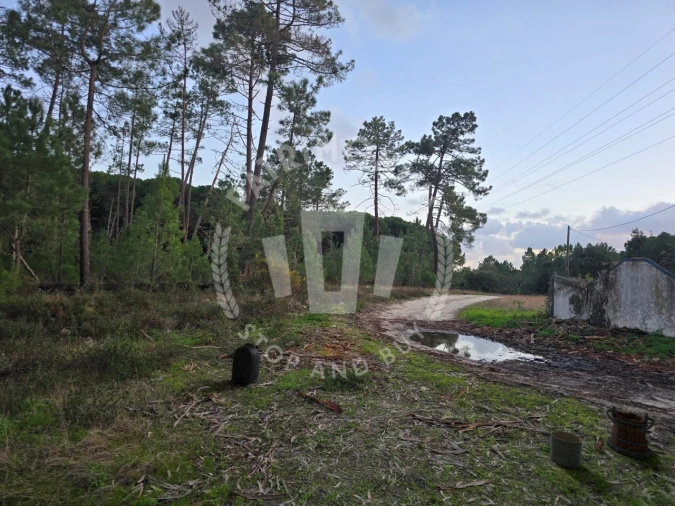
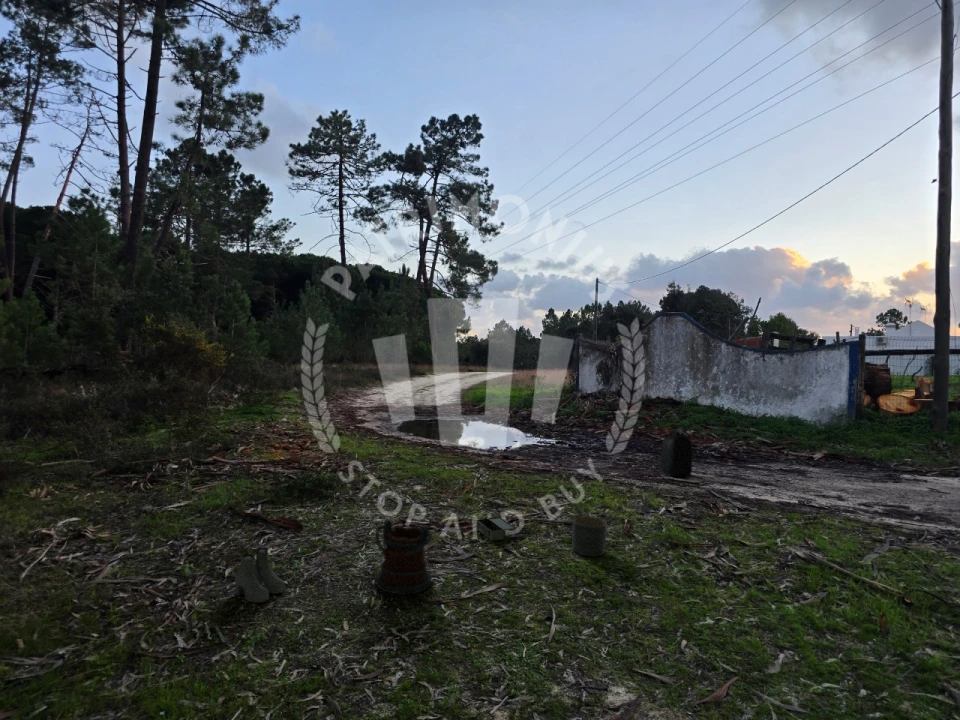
backpack: present [231,343,259,384] -> present [660,432,693,476]
bucket: present [606,406,655,458] -> present [374,520,432,595]
toolbox: none [468,421,500,440] -> present [476,517,515,541]
boots: none [296,426,328,467] -> present [235,547,285,603]

